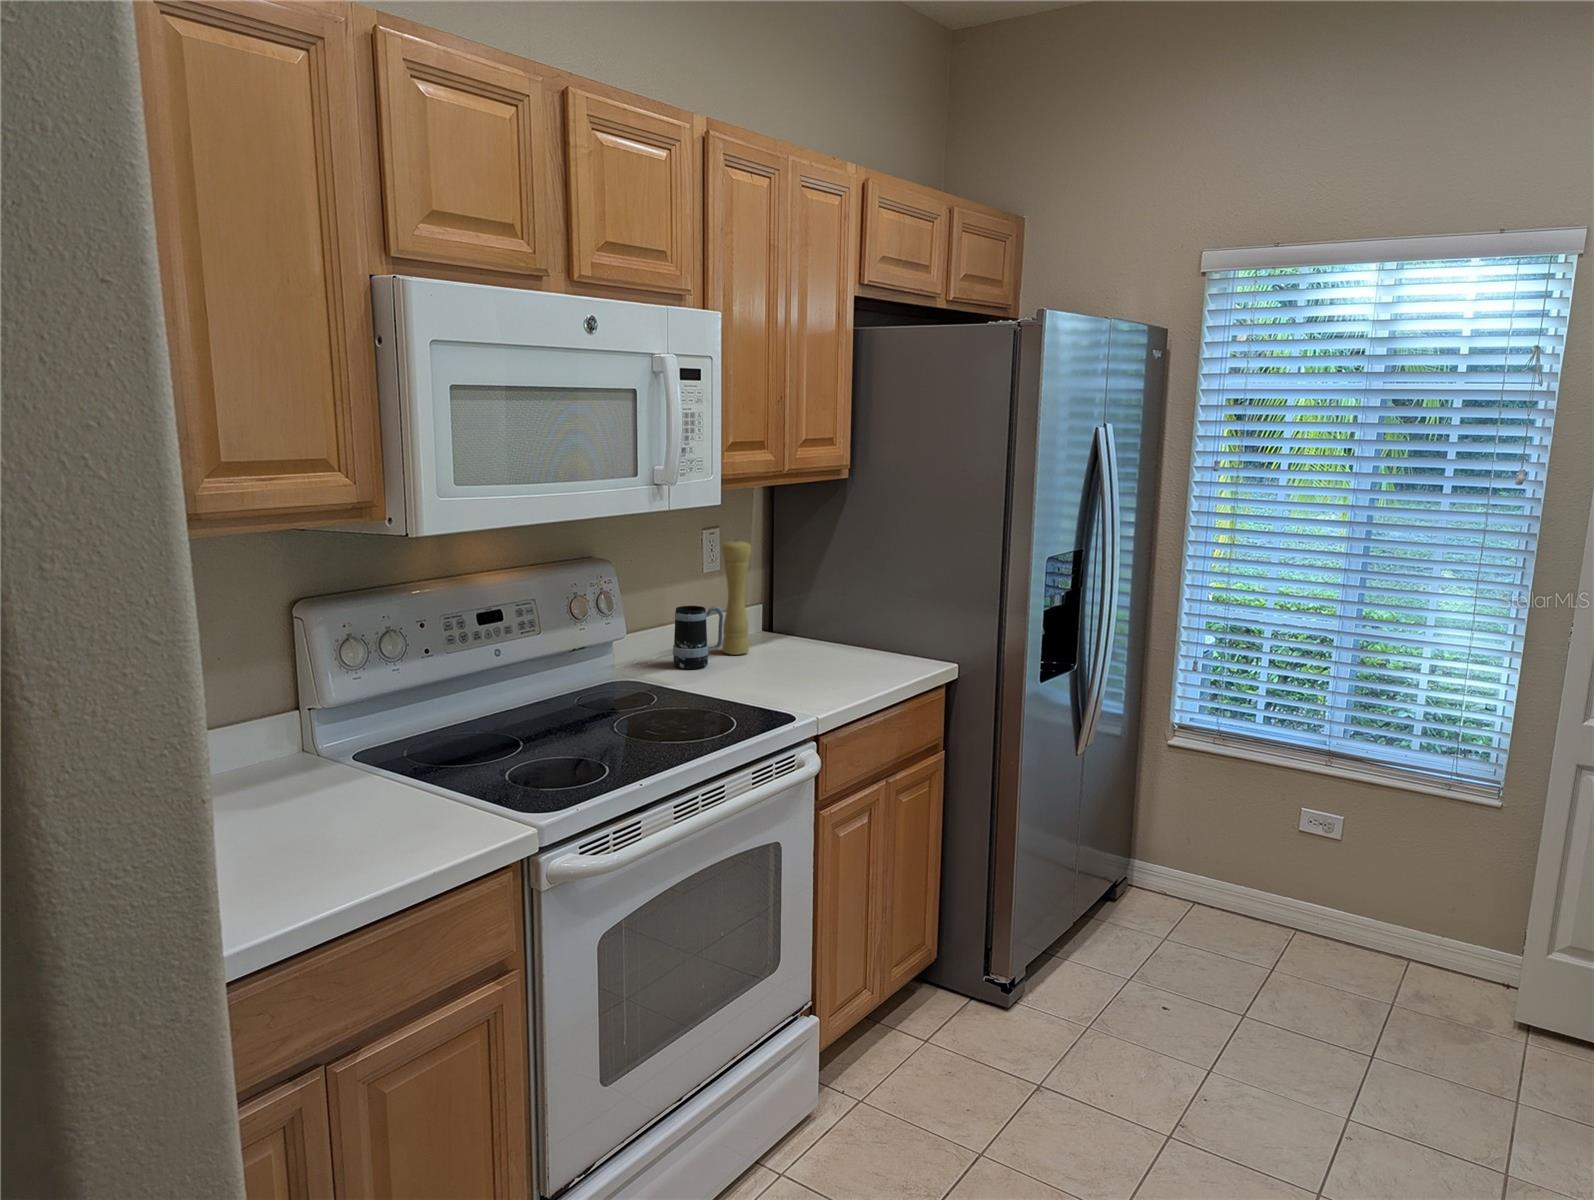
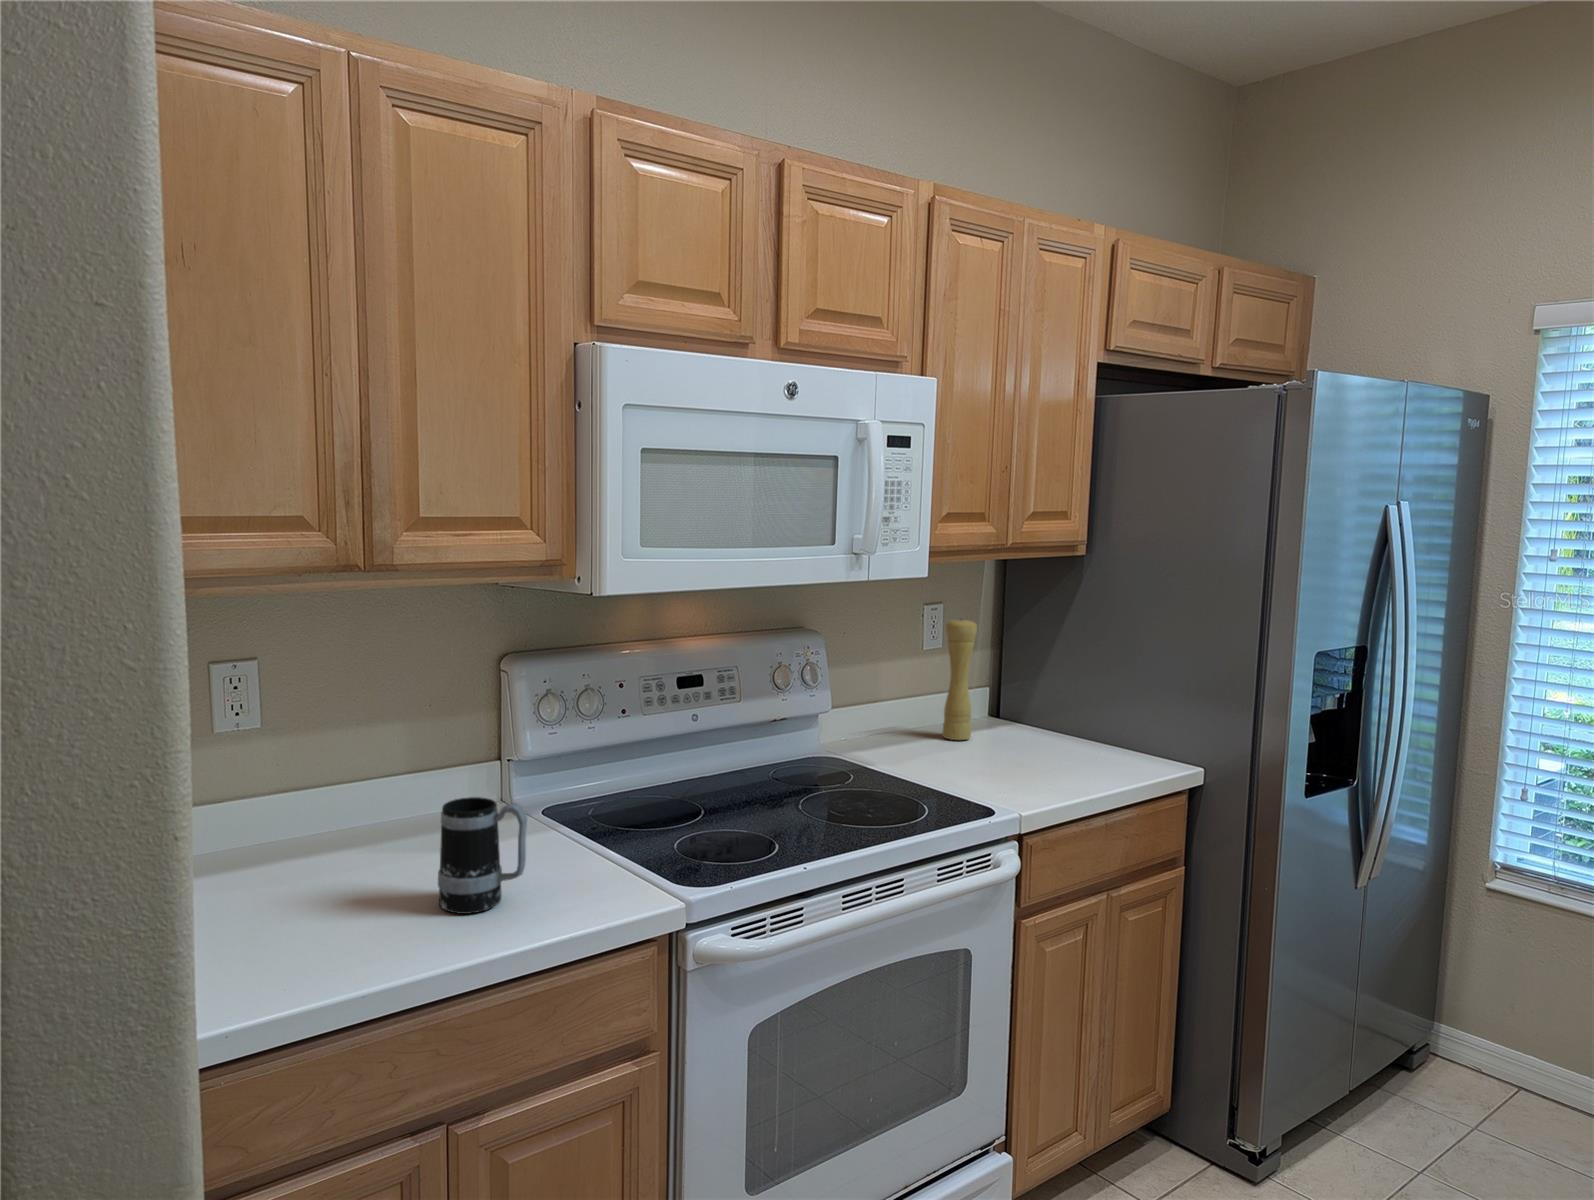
mug: present [673,606,724,669] -> present [438,797,527,914]

